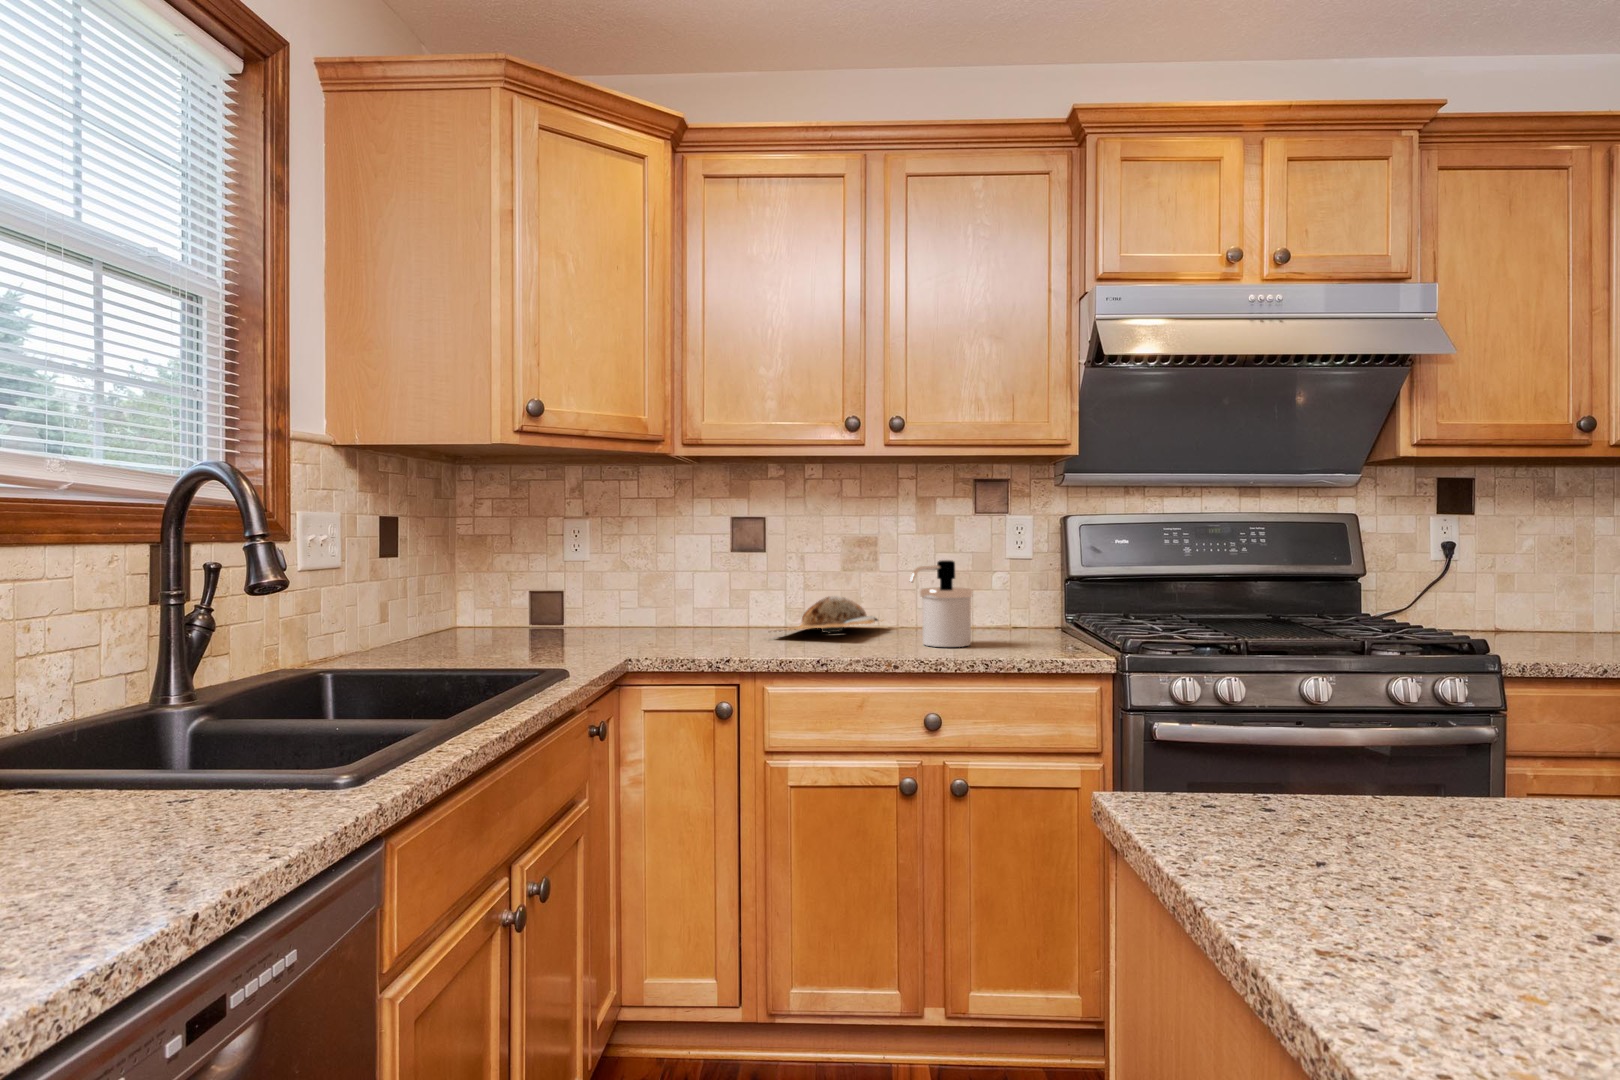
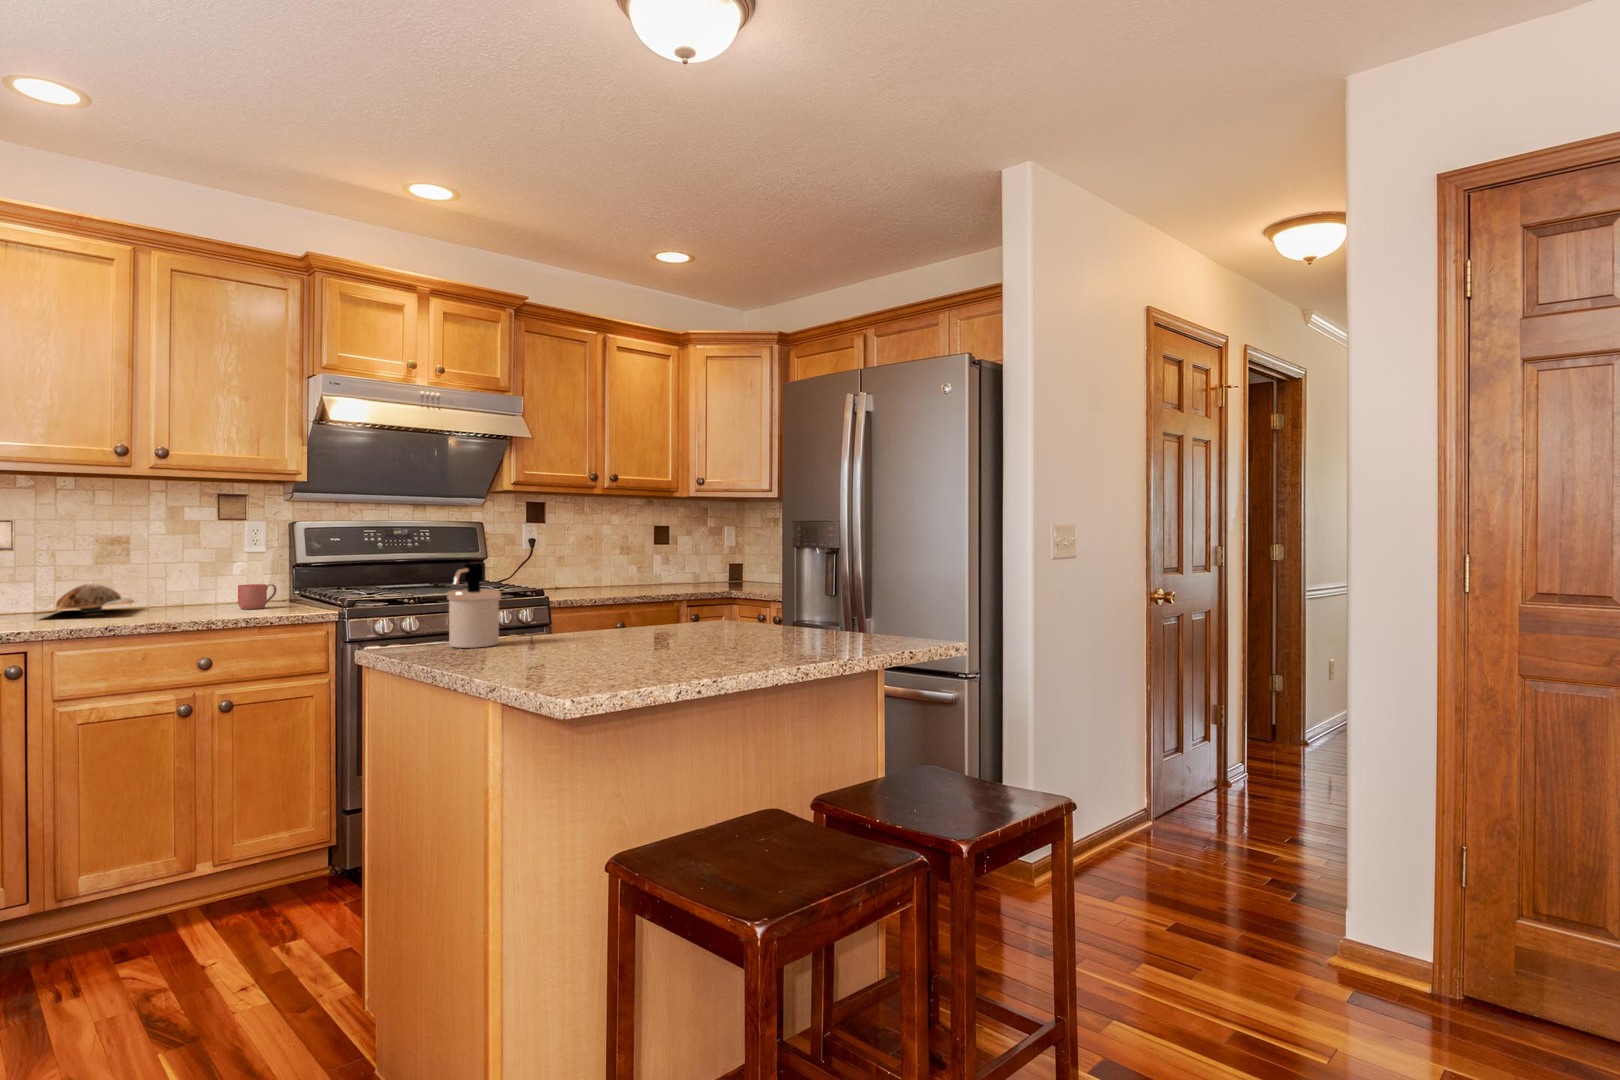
soap dispenser: present [910,560,973,647] -> present [447,563,501,648]
mug: none [989,605,1038,641] -> present [238,584,277,609]

